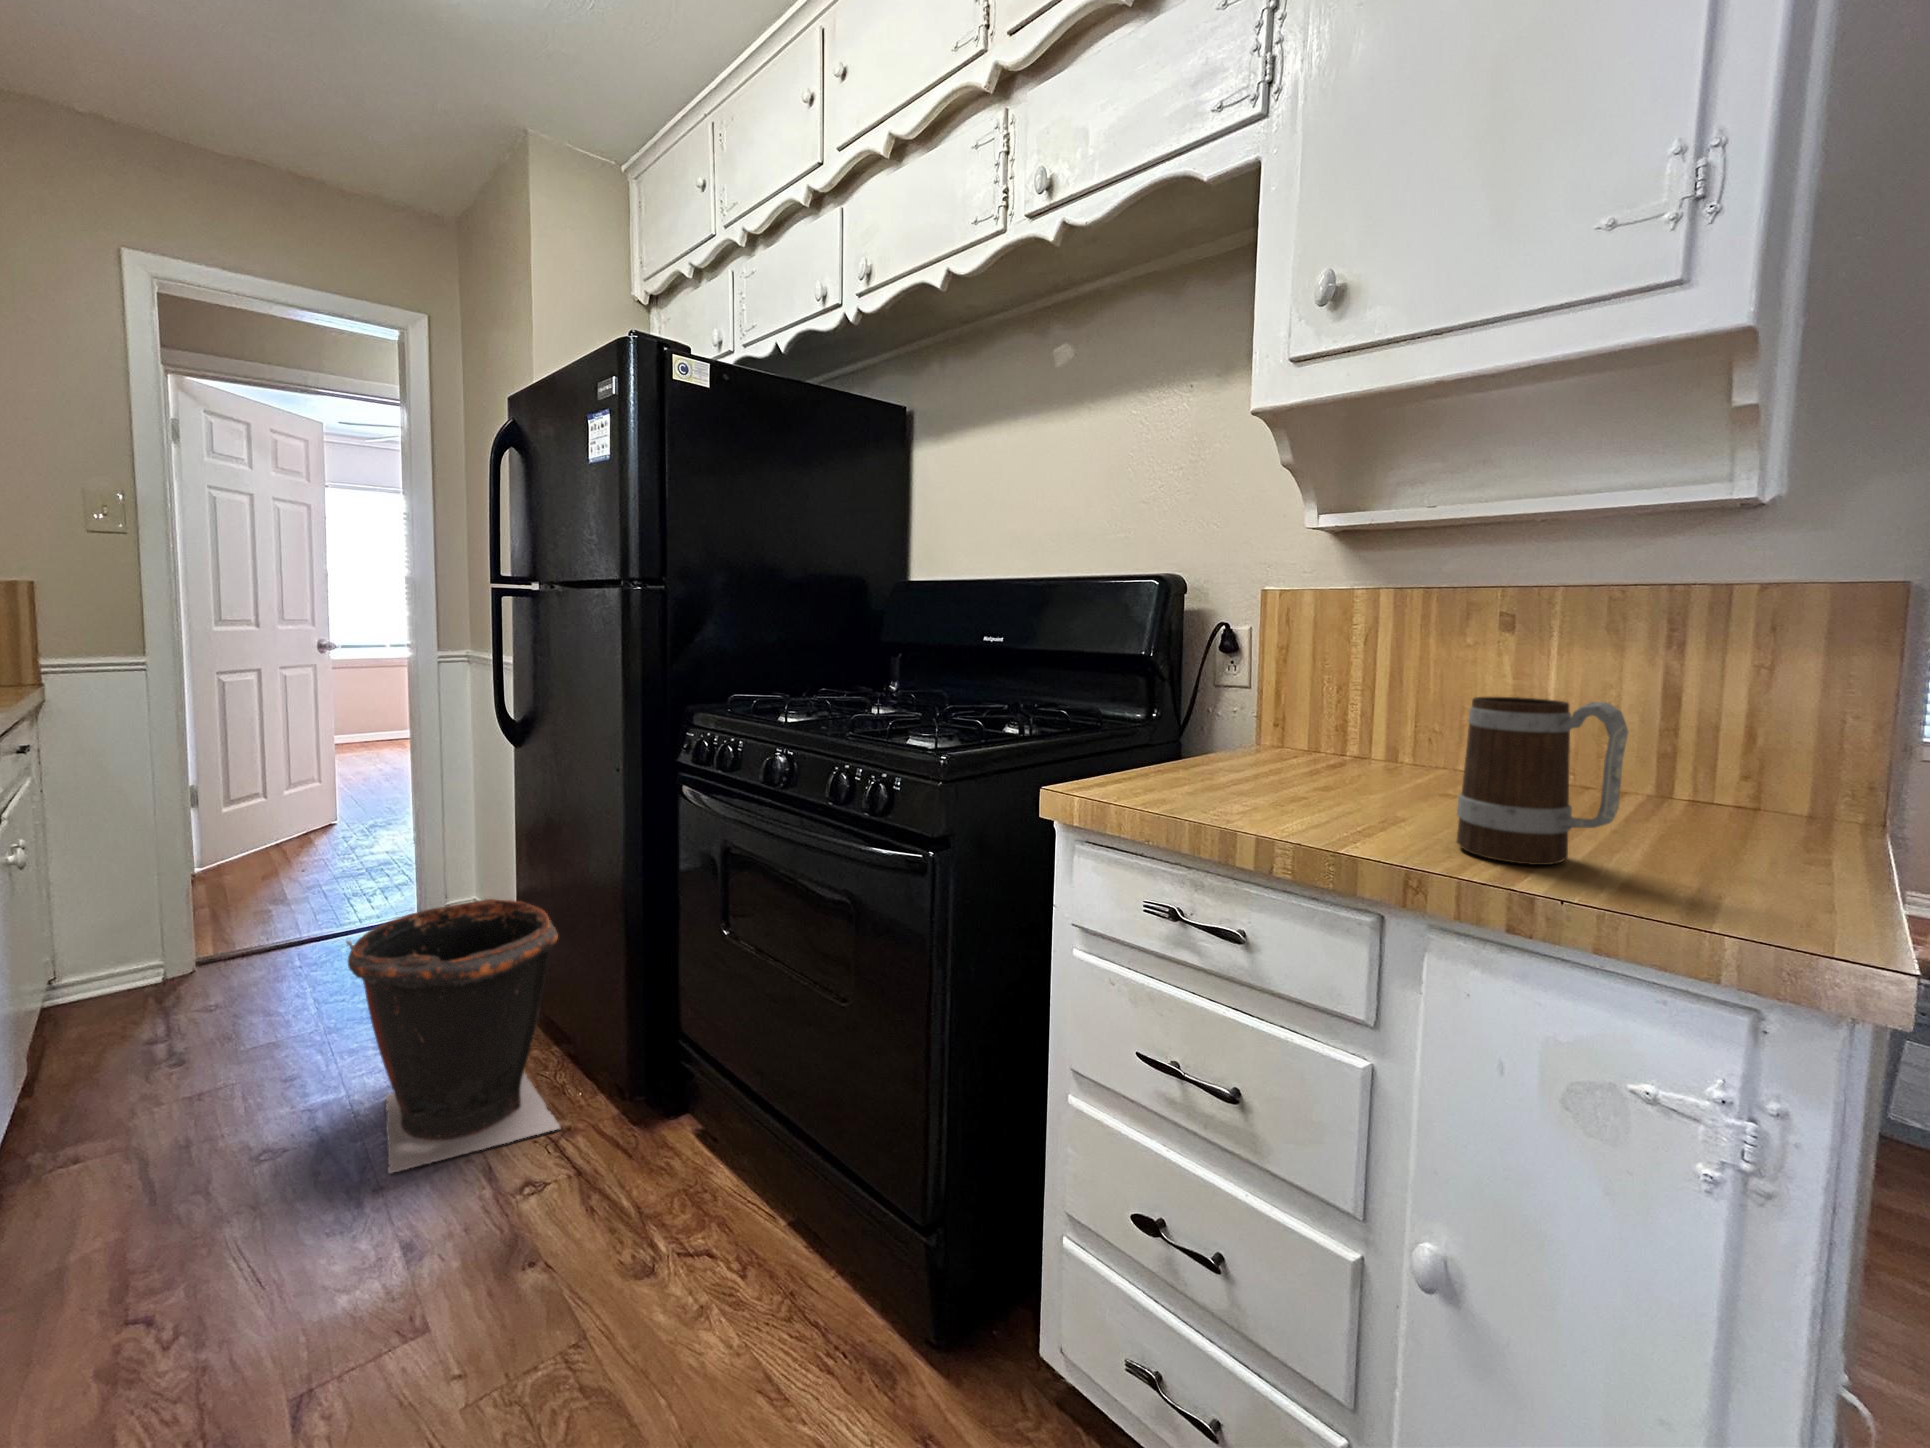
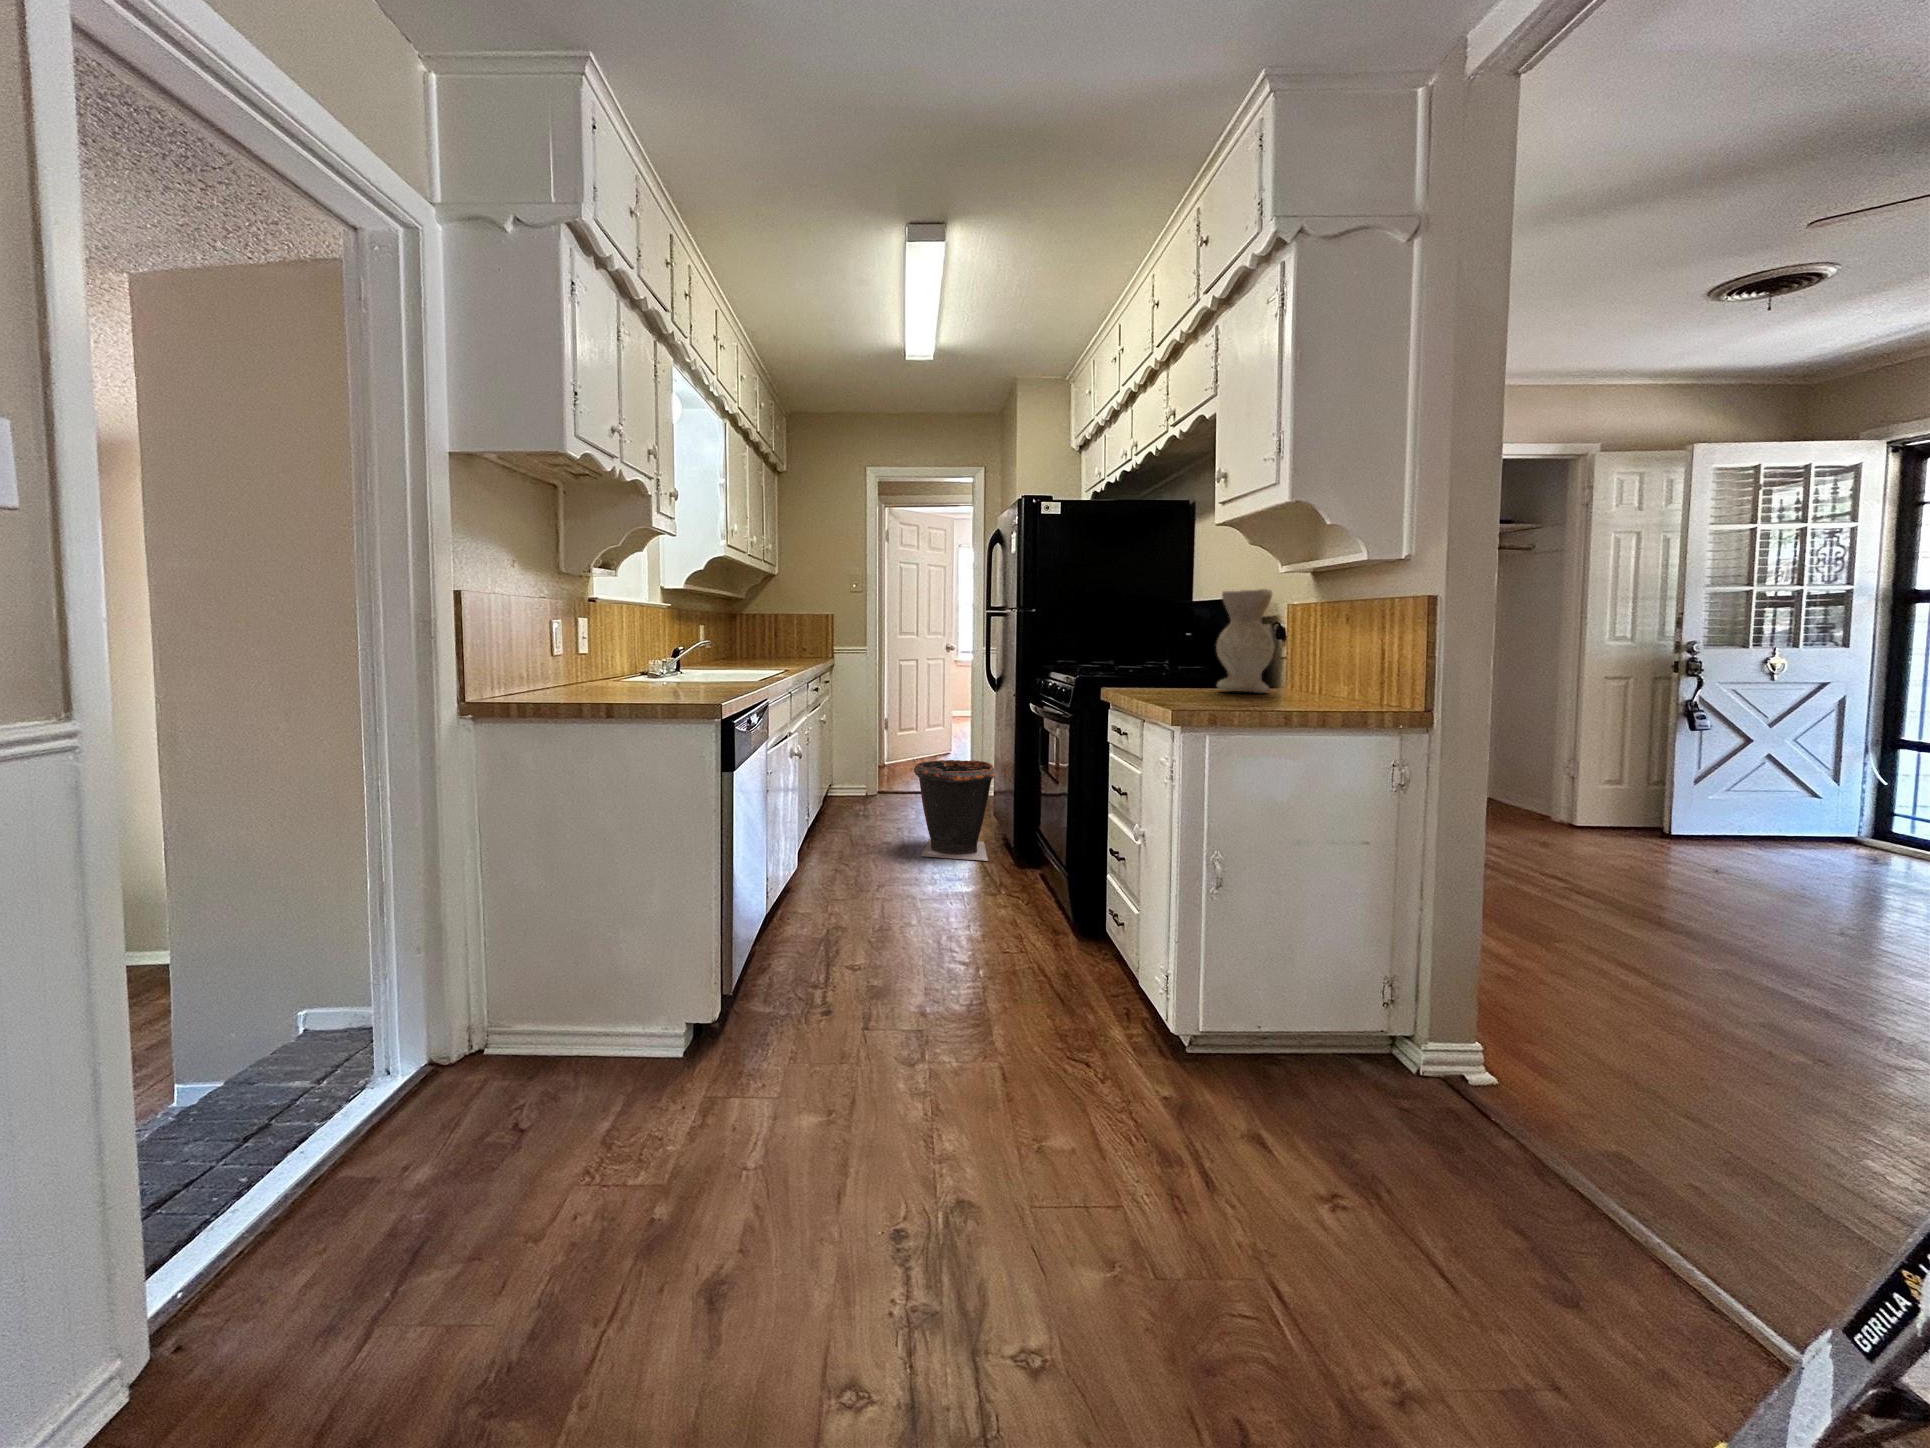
vase: none [1296,555,1436,785] -> present [1216,589,1274,693]
mug: present [1457,697,1628,865] -> none [1168,643,1203,700]

